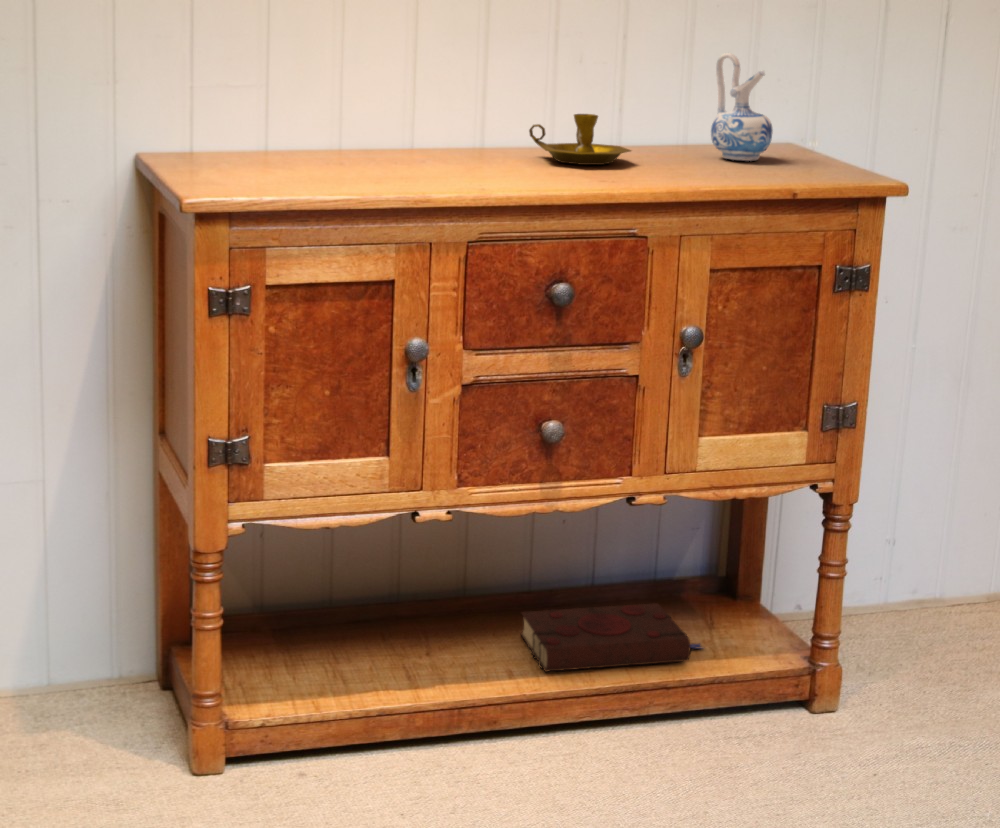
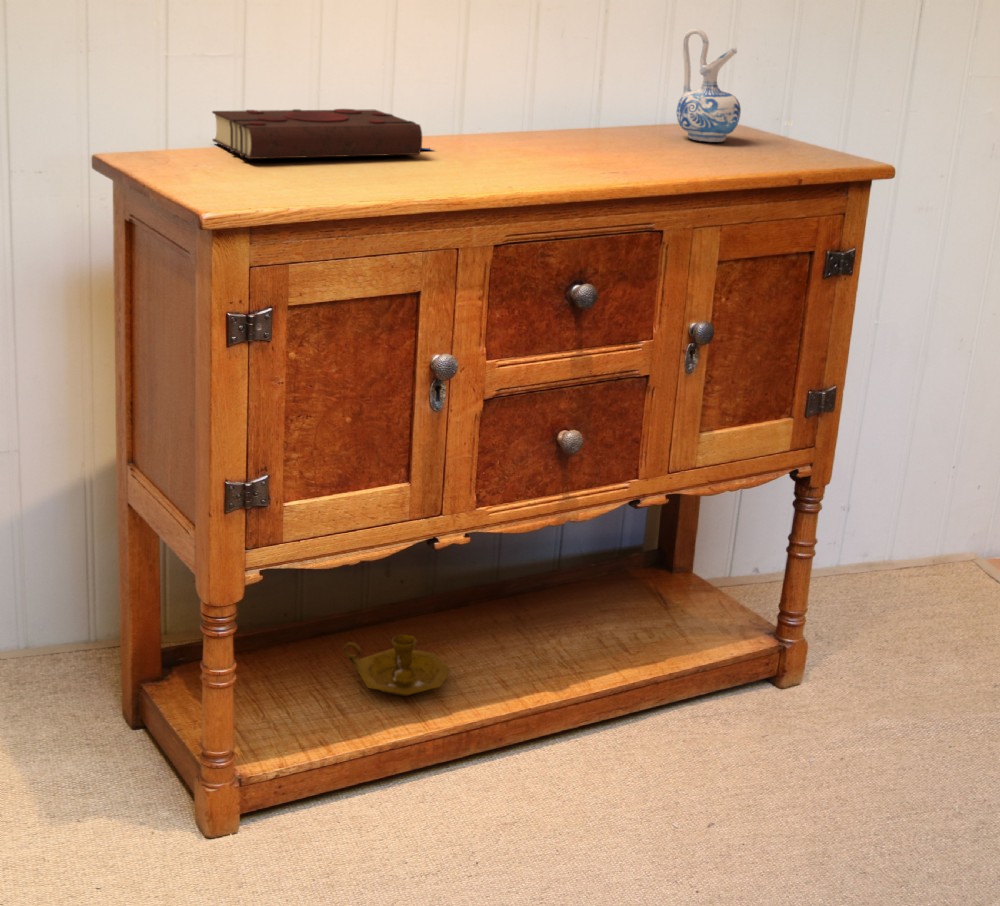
candlestick: present [529,114,631,165] -> present [343,634,451,696]
book: present [521,603,701,671] -> present [212,109,430,159]

